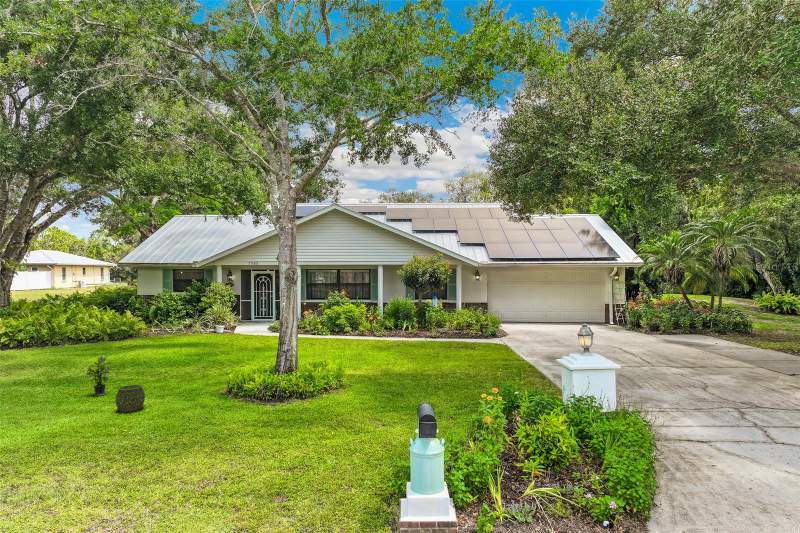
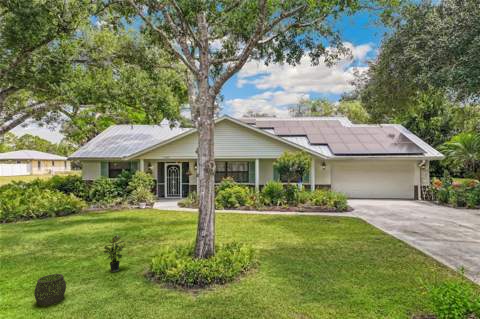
potted plant: present [86,355,112,396] -> present [104,235,124,272]

